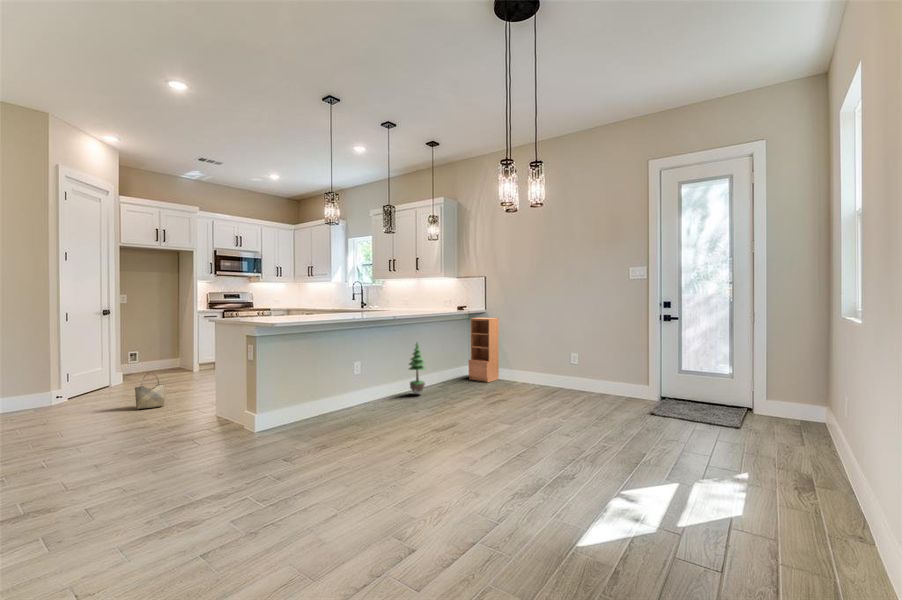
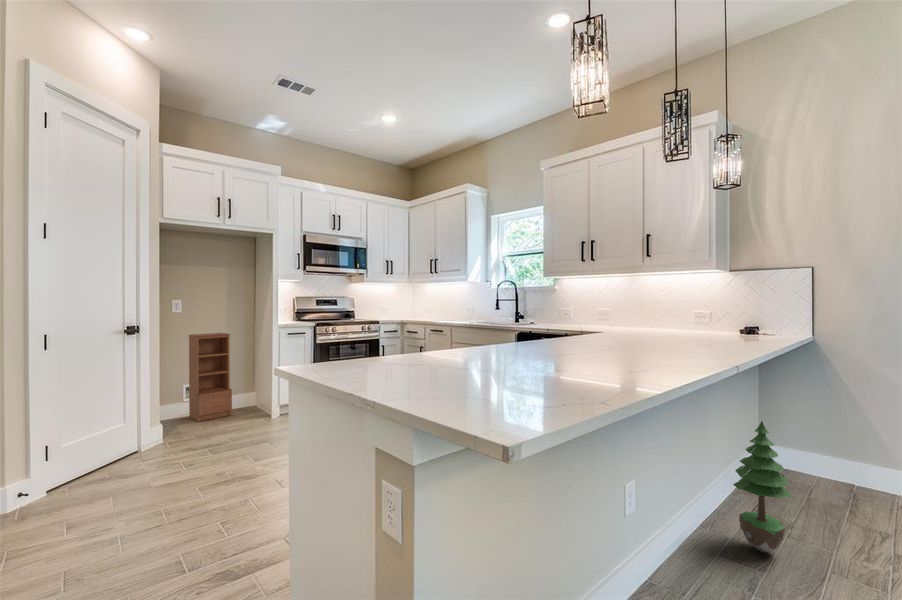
bookcase: present [469,318,499,382] -> present [189,333,232,422]
woven basket: present [135,373,165,409] -> none [130,474,199,567]

